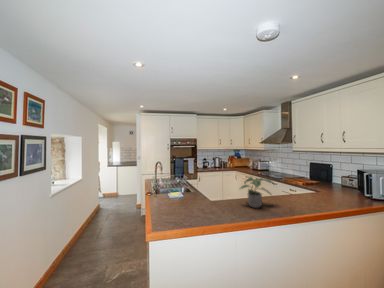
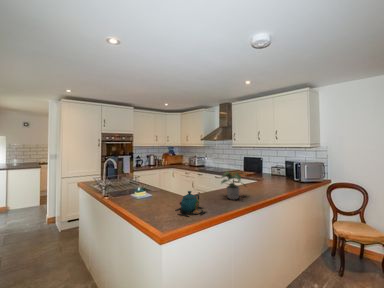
teapot: none [177,192,216,219] -> present [177,191,205,216]

